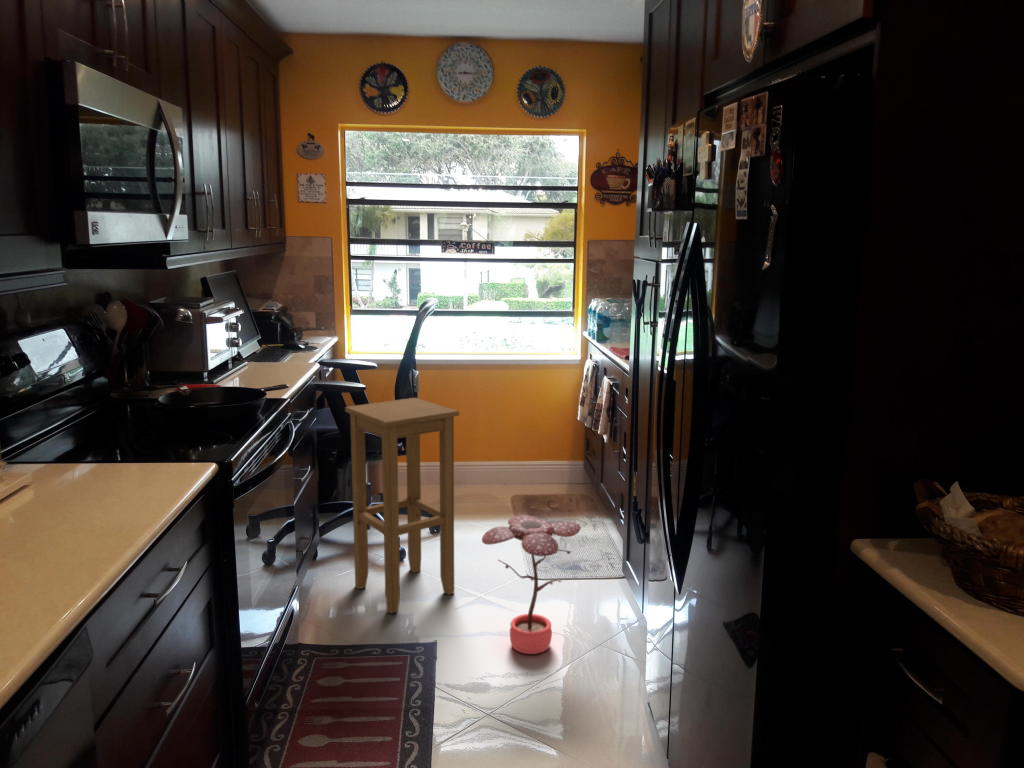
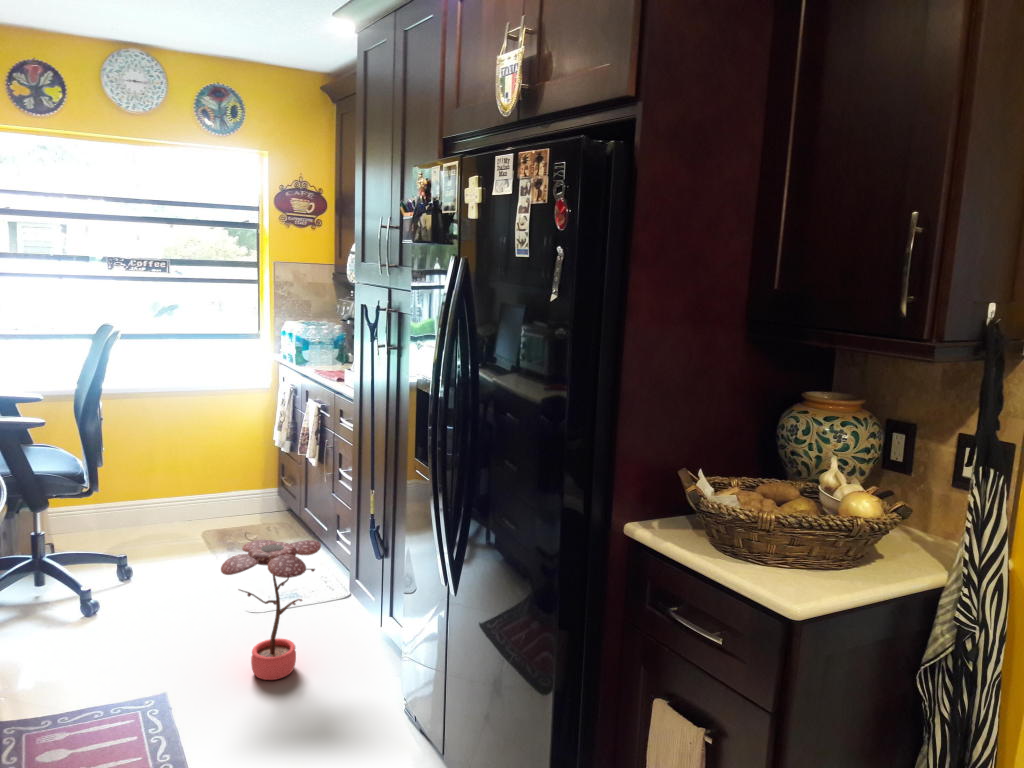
stool: present [345,398,459,613] -> none [27,429,174,672]

